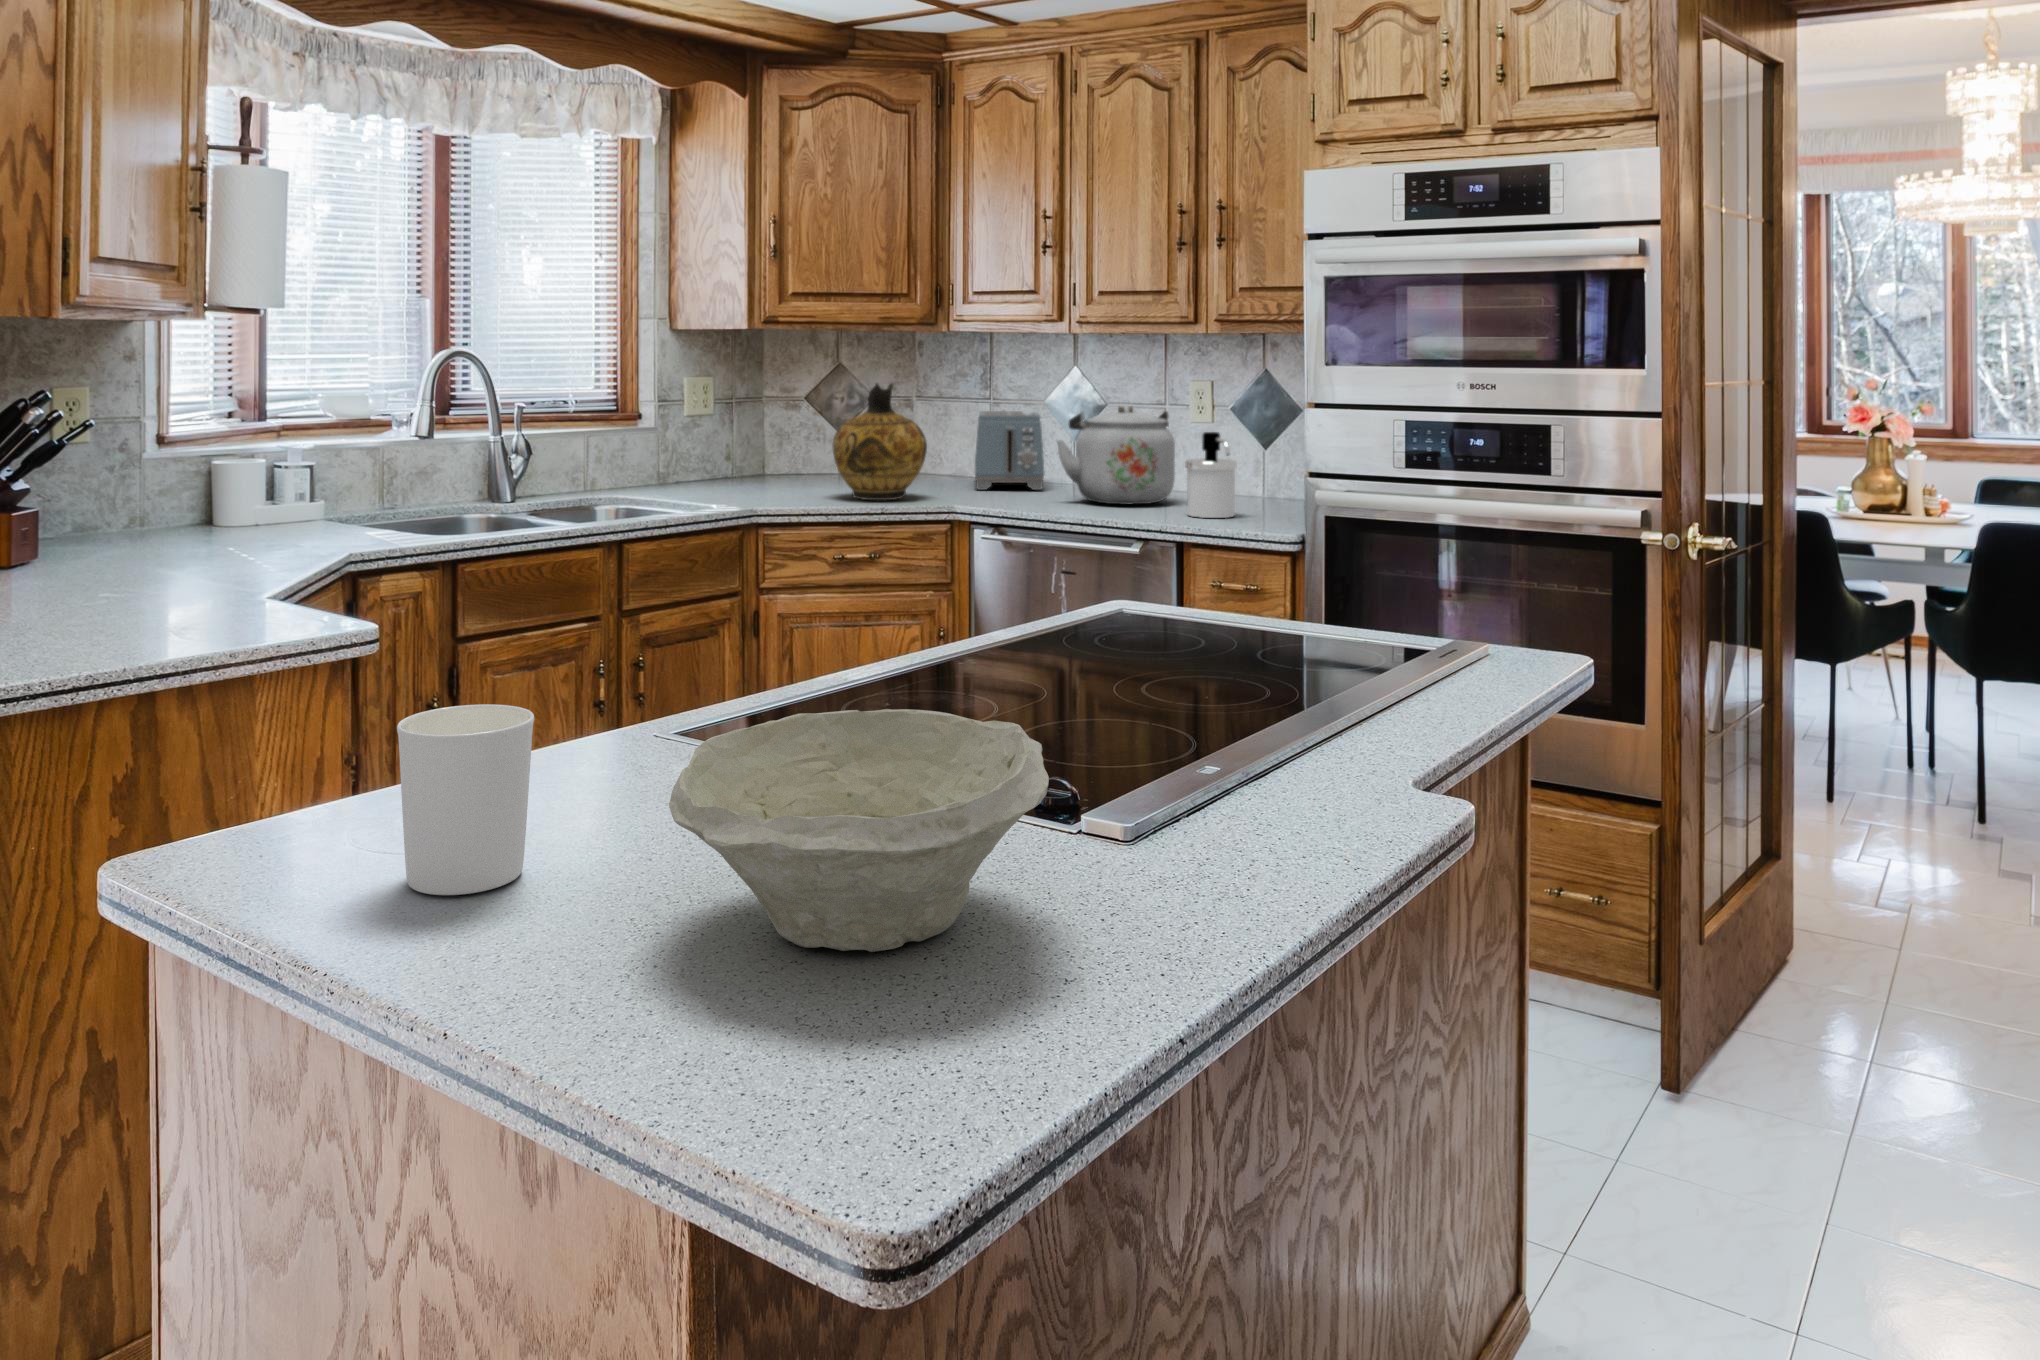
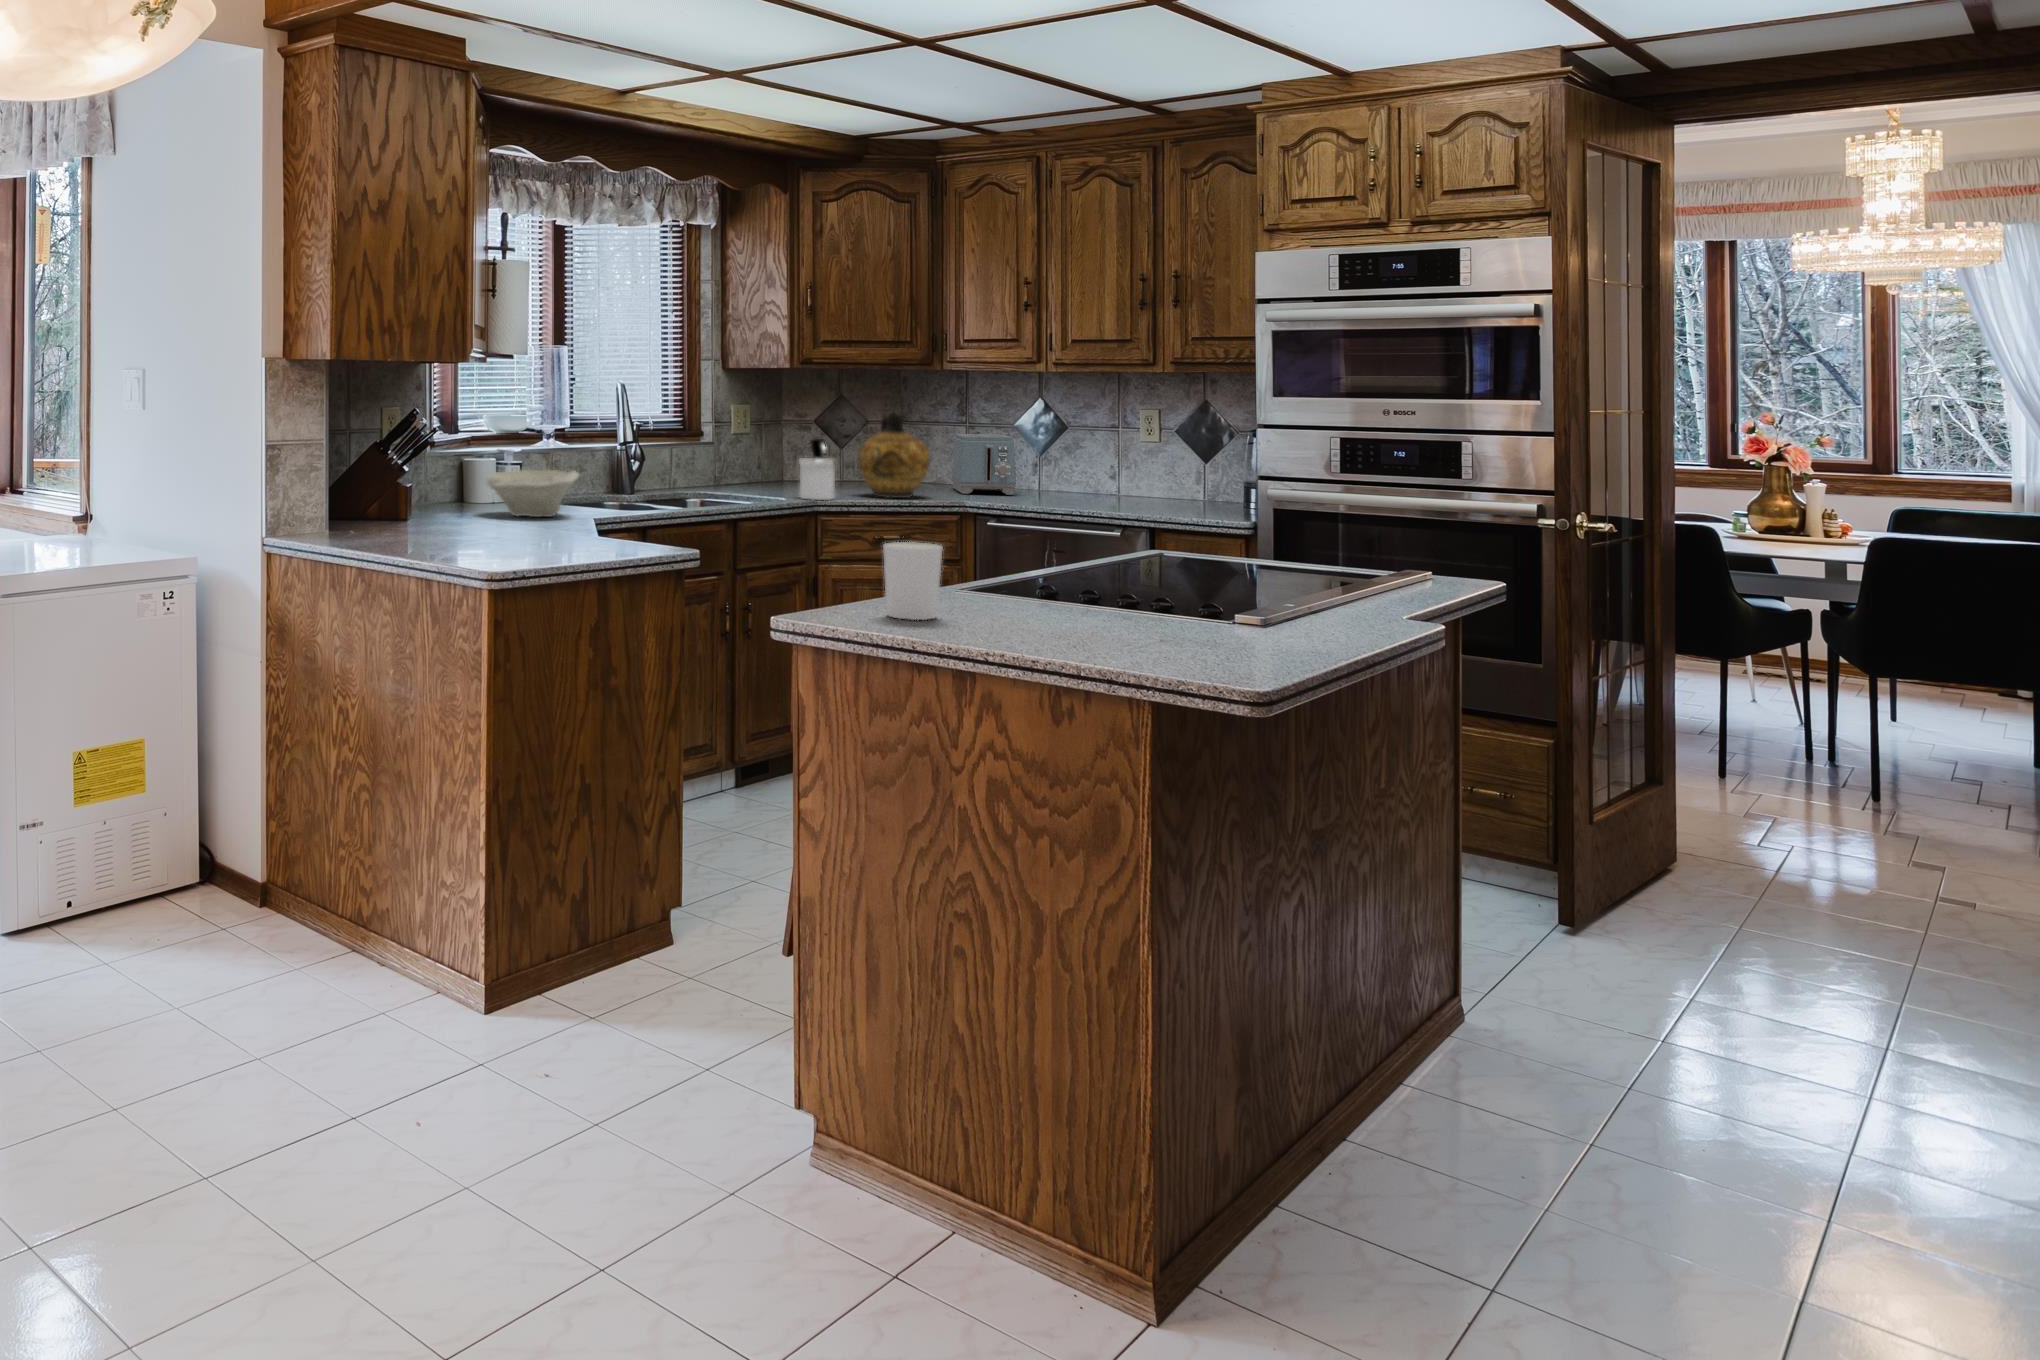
kettle: present [1057,405,1175,504] -> none [1034,428,1129,504]
soap dispenser: present [1186,432,1237,518] -> present [799,438,836,500]
bowl: present [669,709,1049,952] -> present [486,470,579,517]

